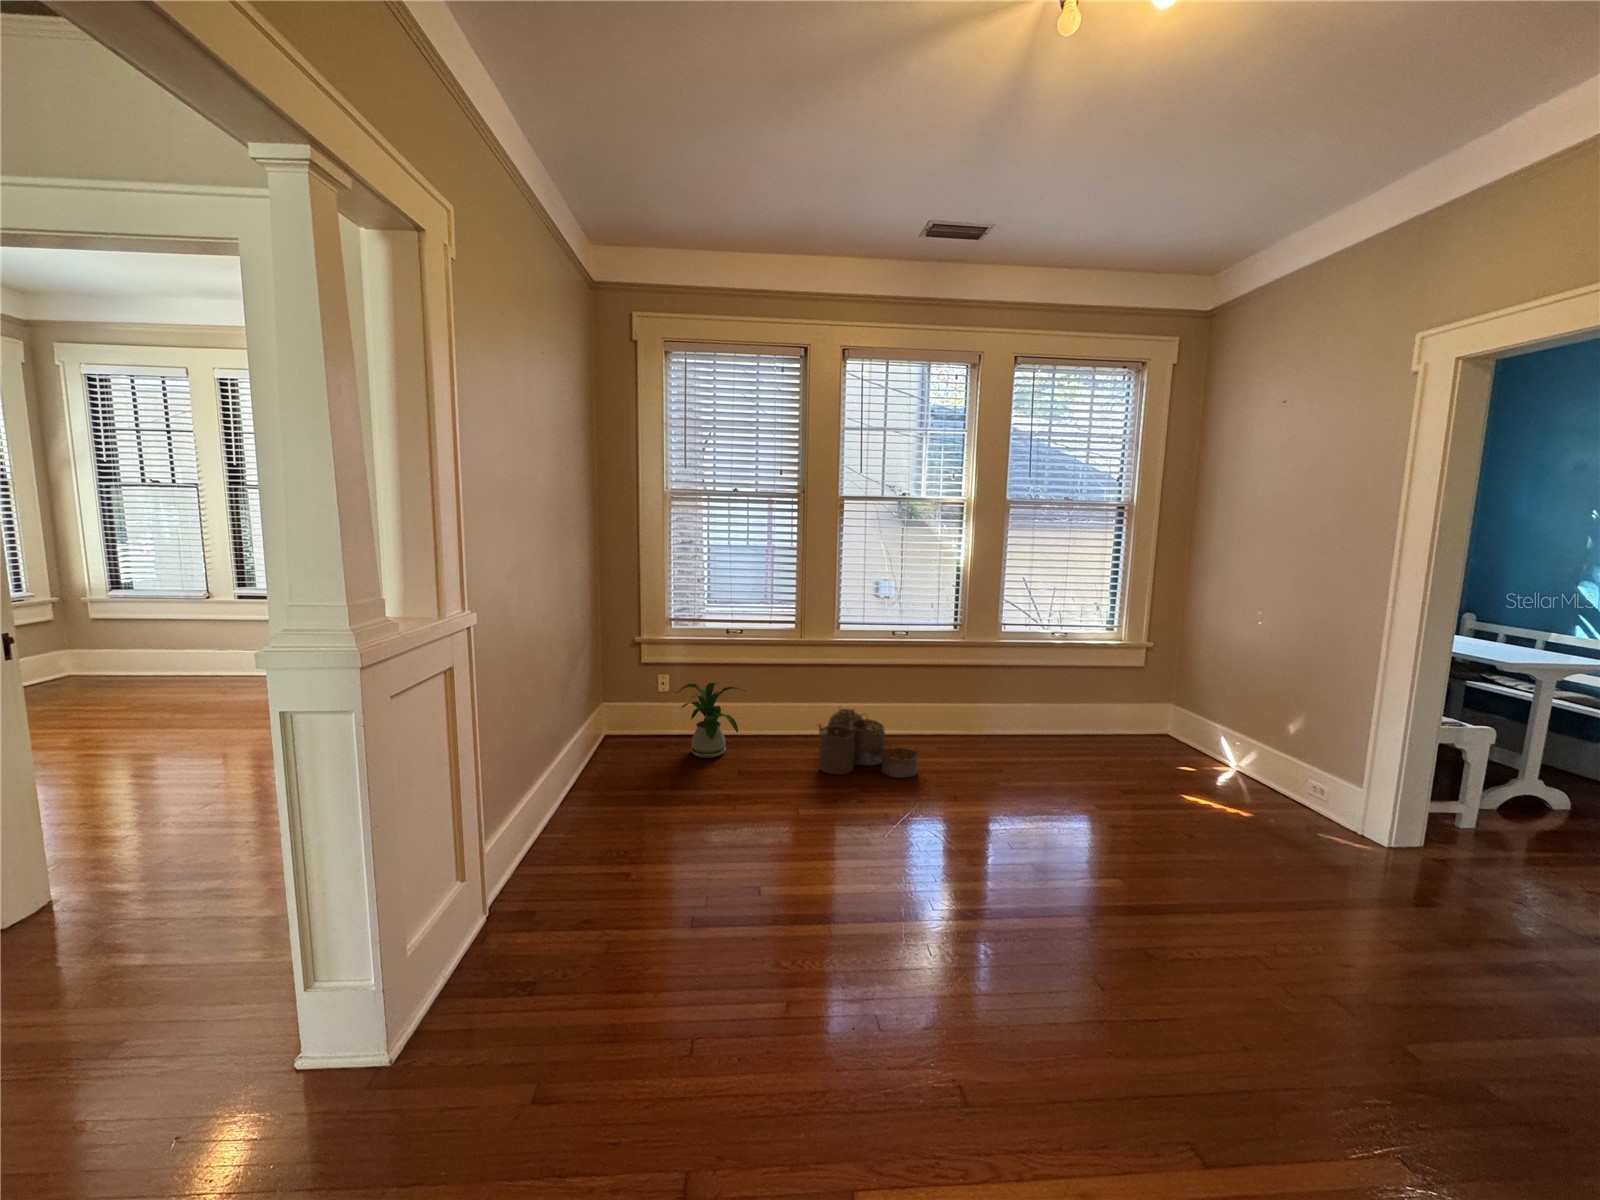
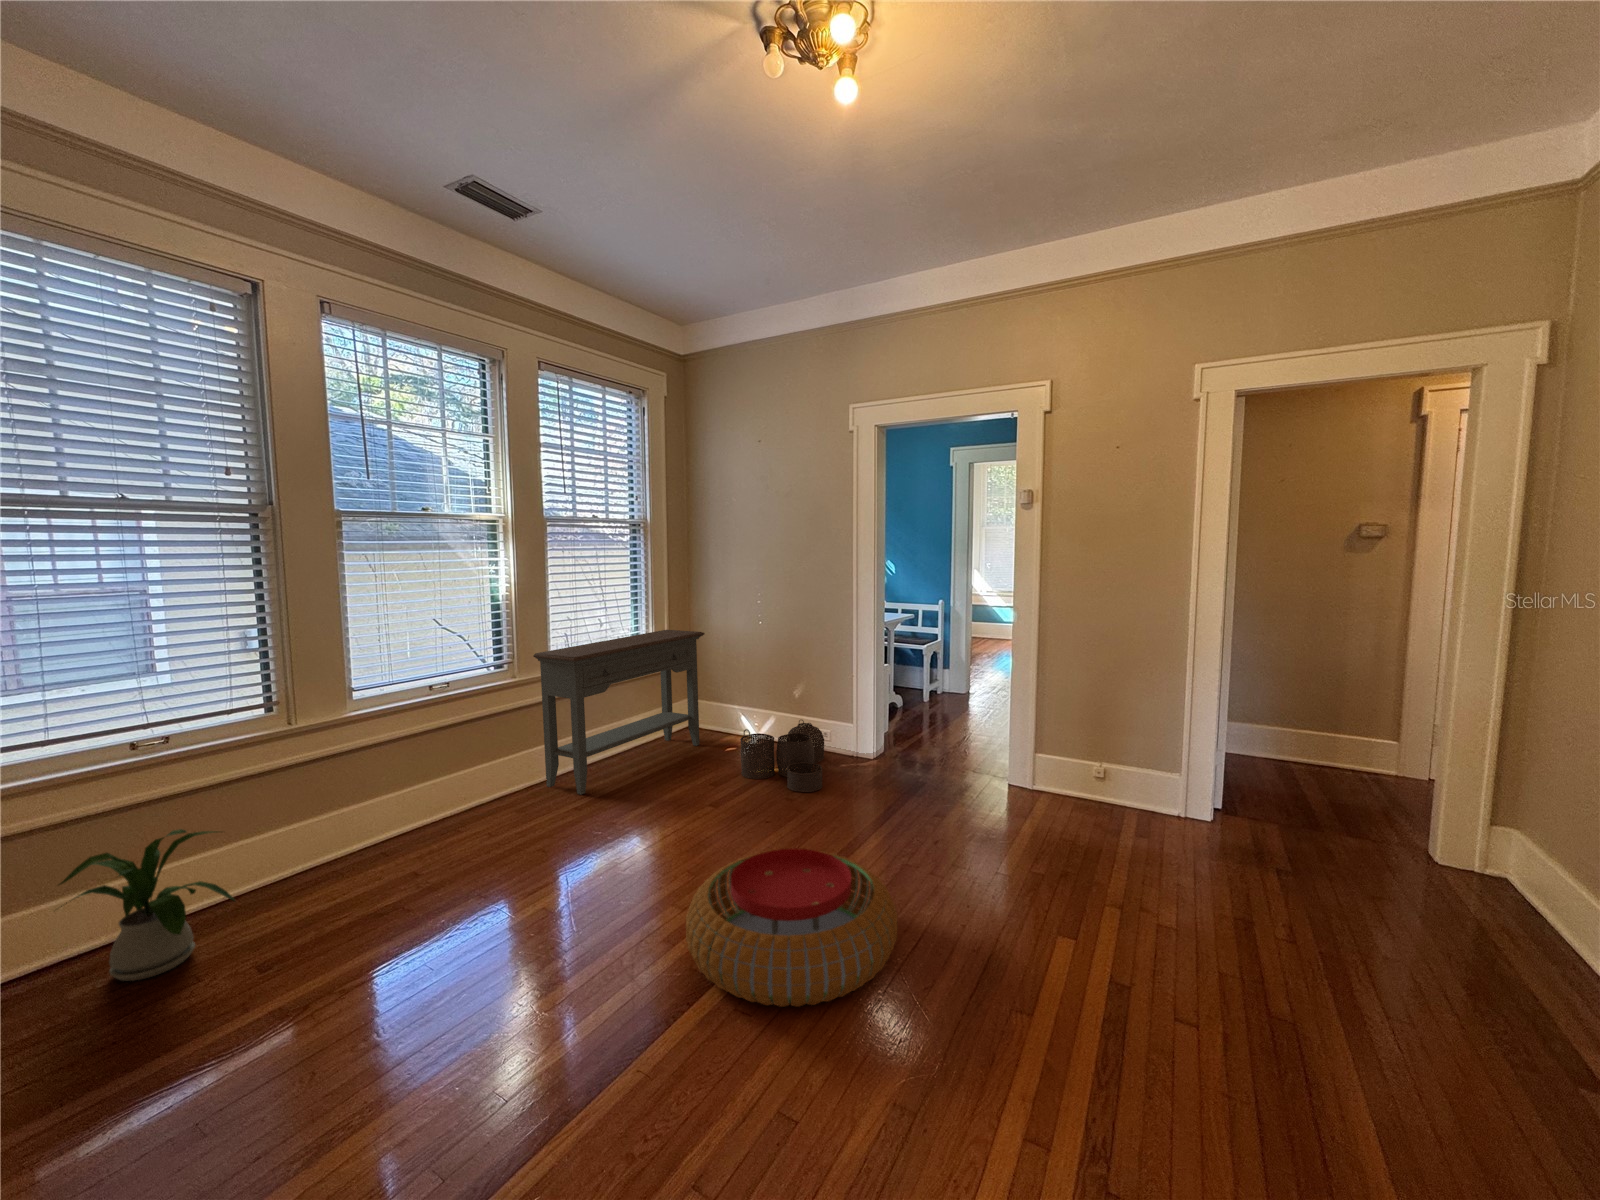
console table: none [981,620,1181,753] -> present [533,630,705,795]
woven basket: present [819,709,919,778] -> present [740,720,824,792]
pouf: none [912,847,1150,1029] -> present [685,848,898,1007]

